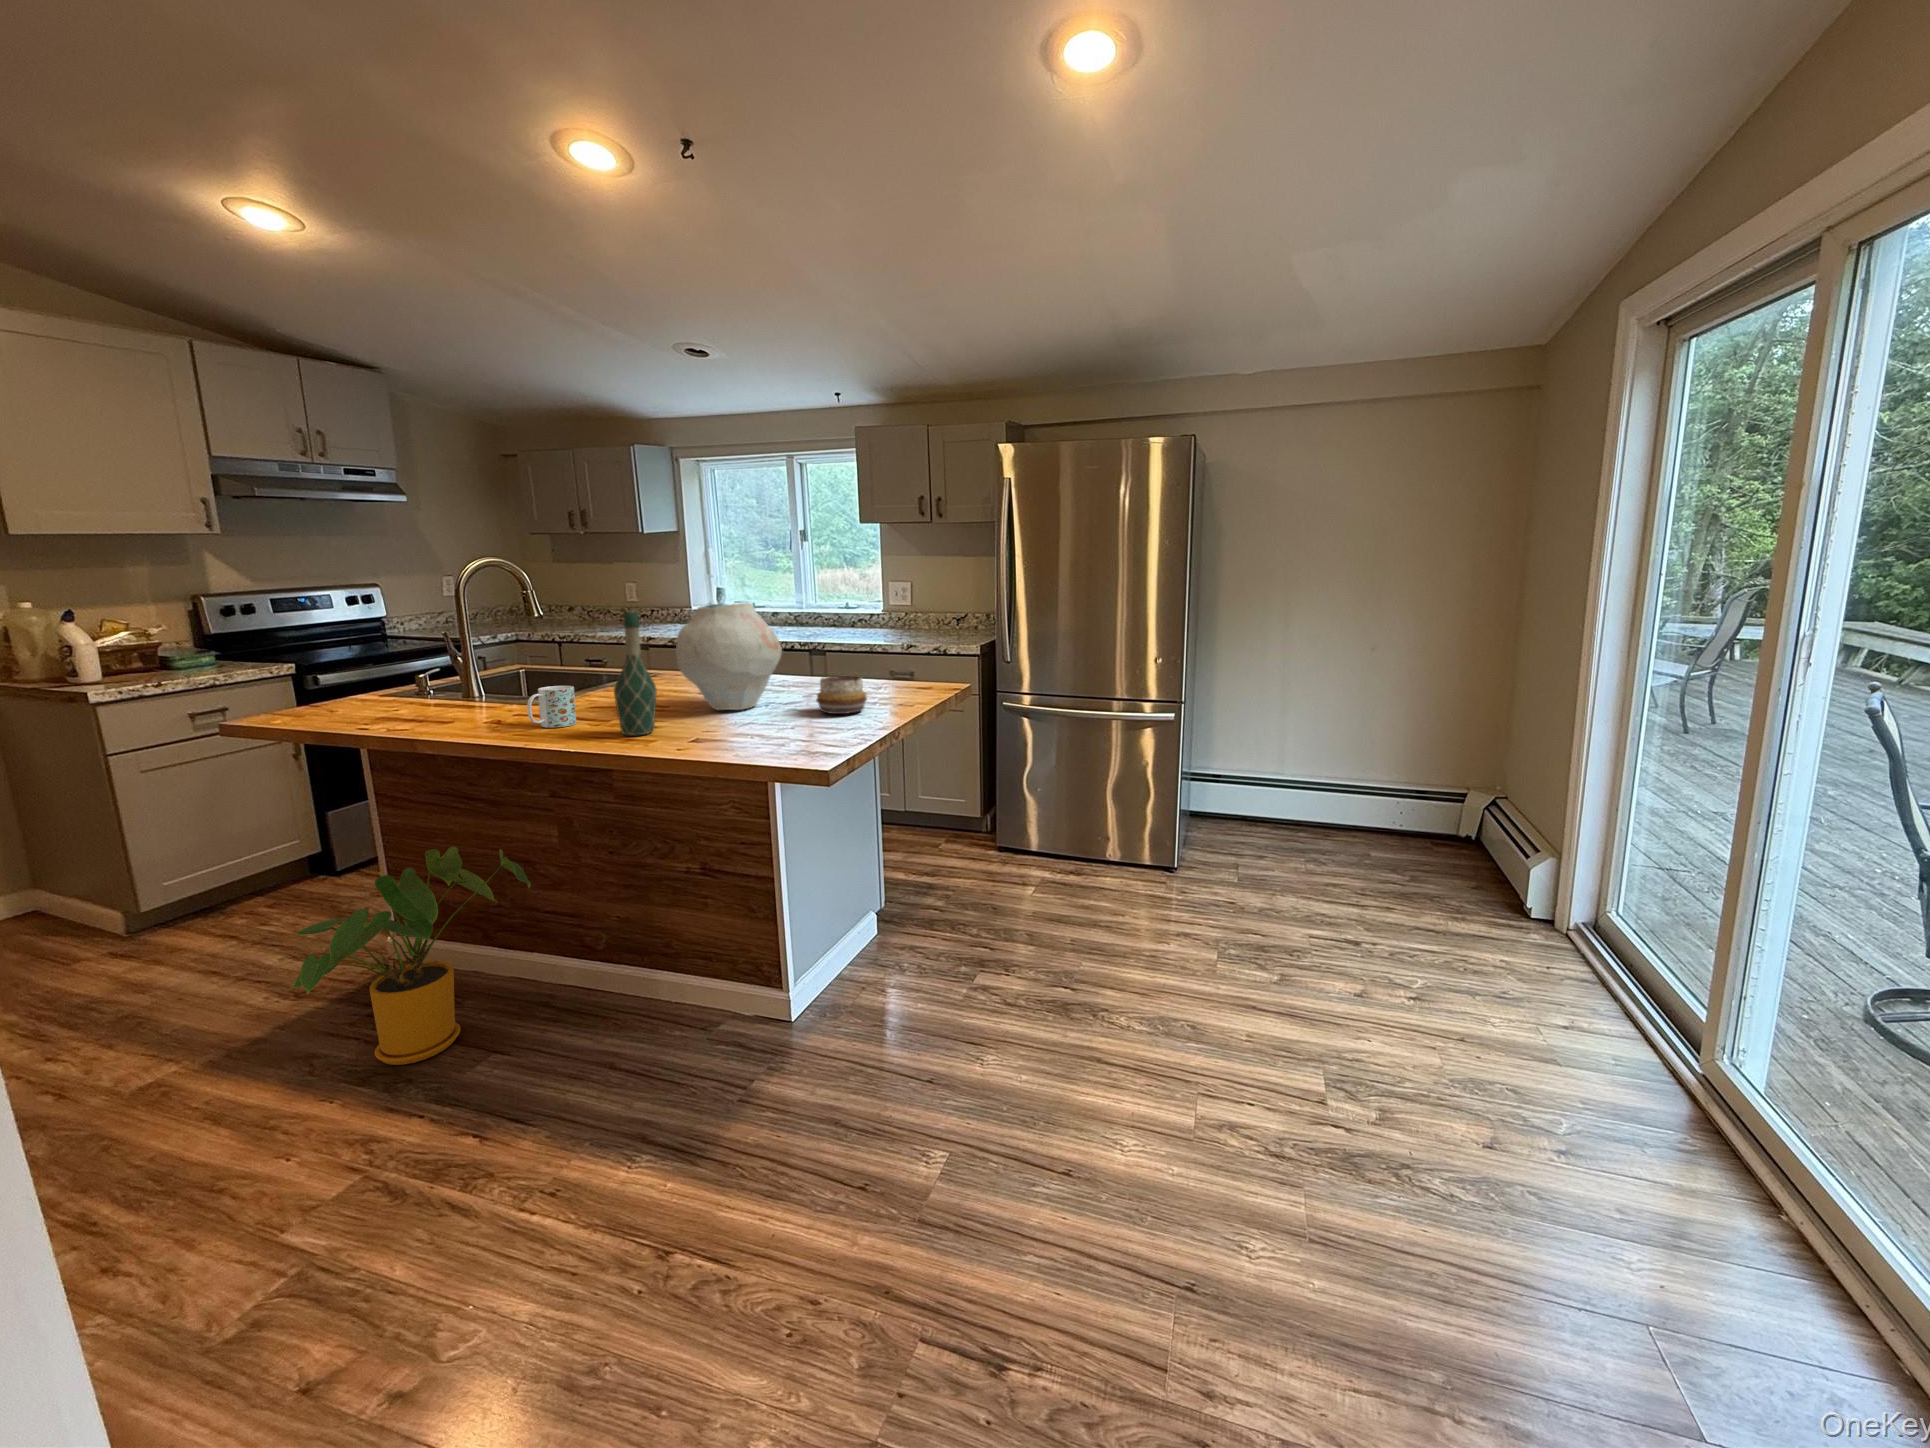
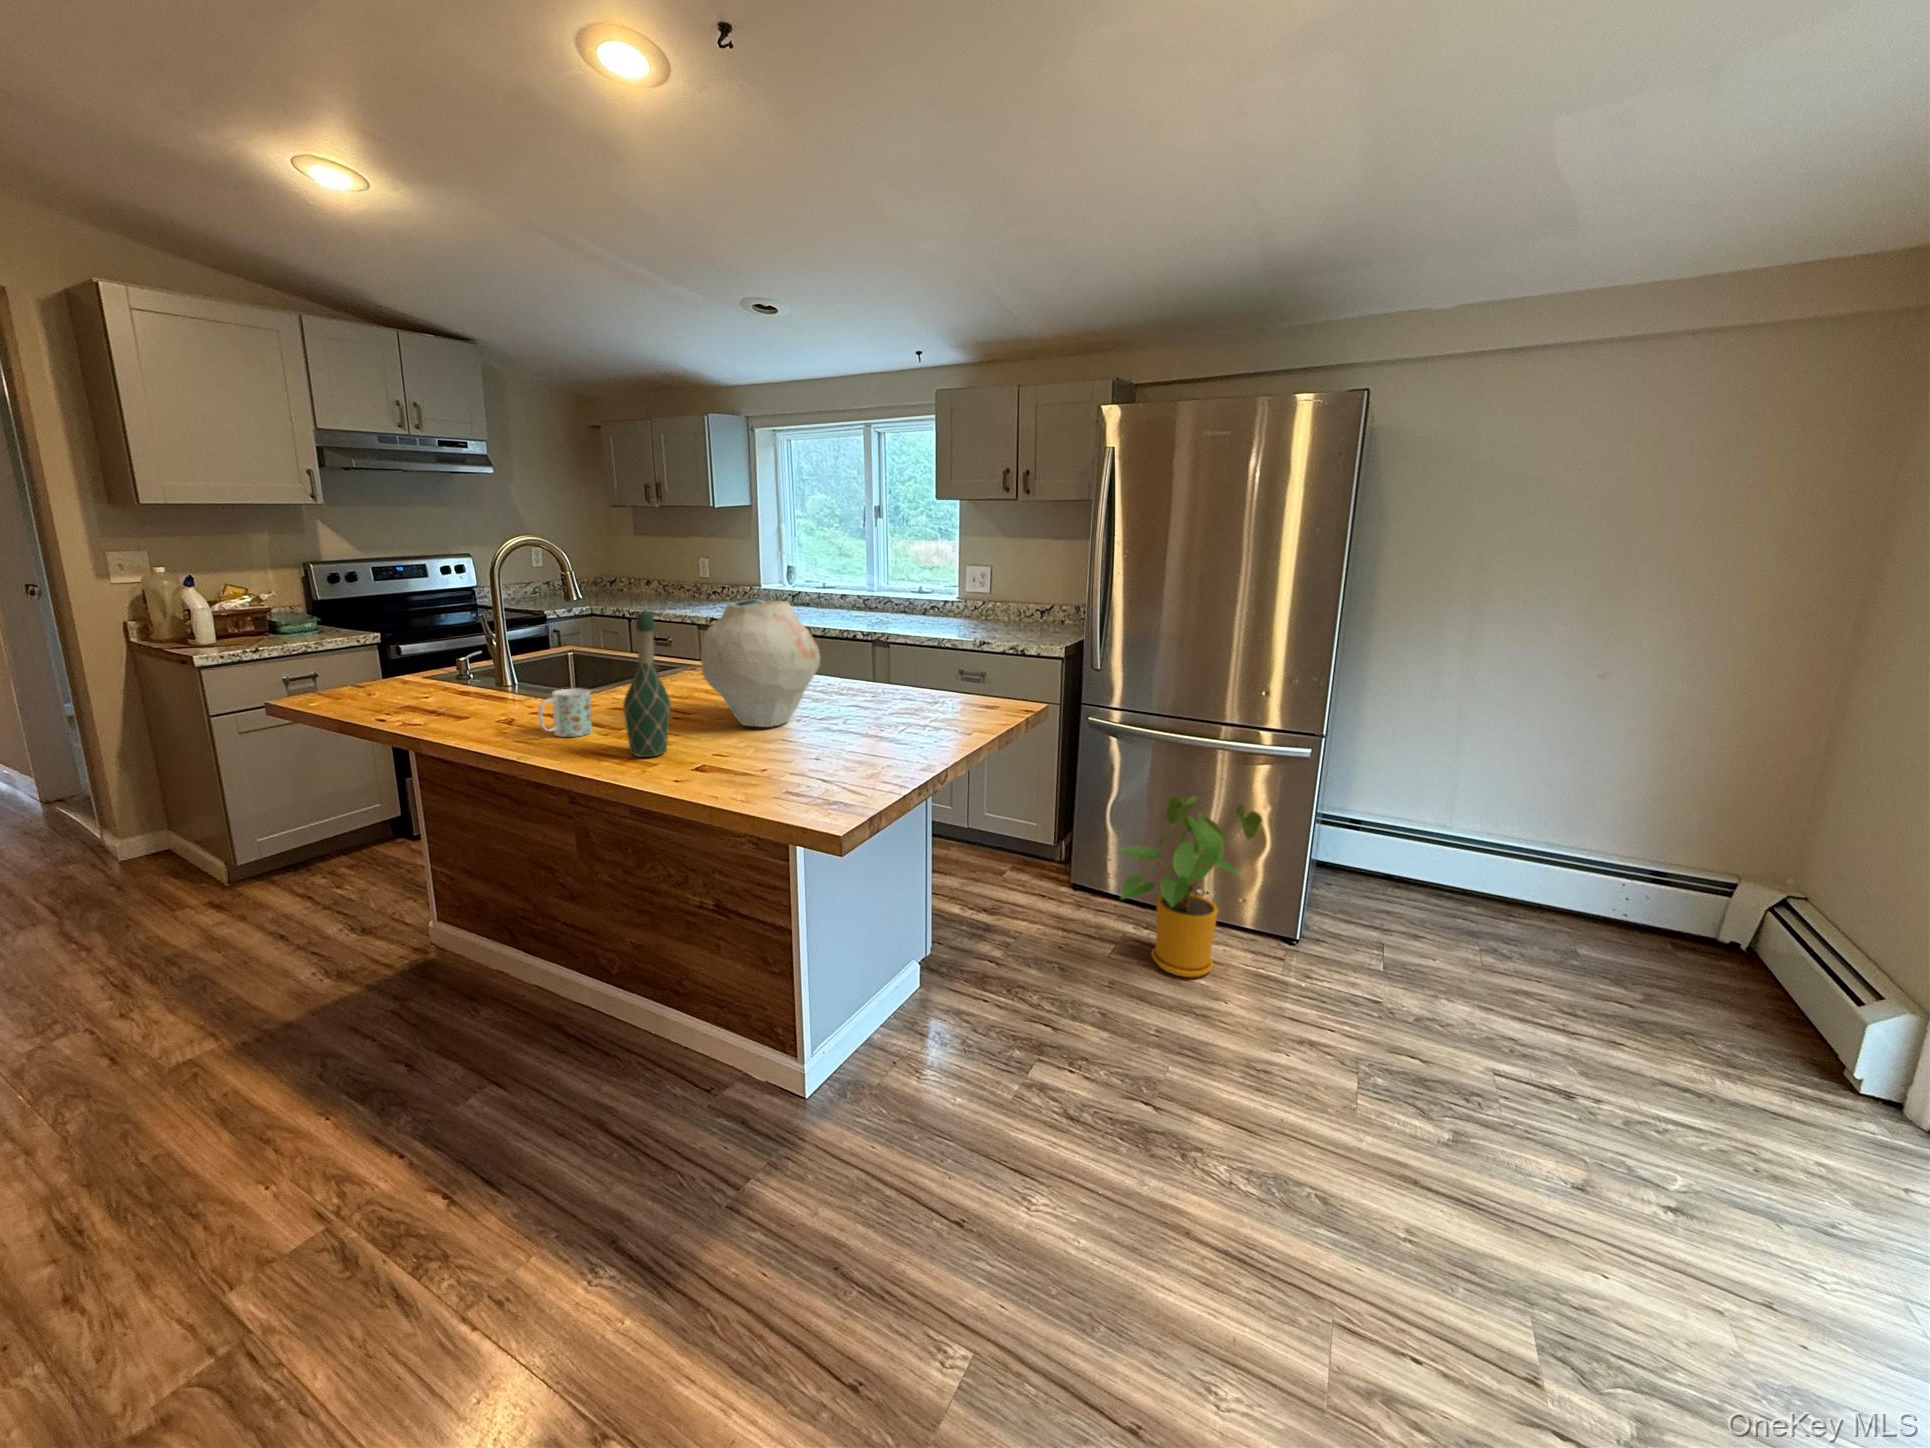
decorative bowl: present [816,676,867,714] -> none [855,694,916,743]
house plant: present [290,846,531,1065] -> present [1119,796,1262,977]

